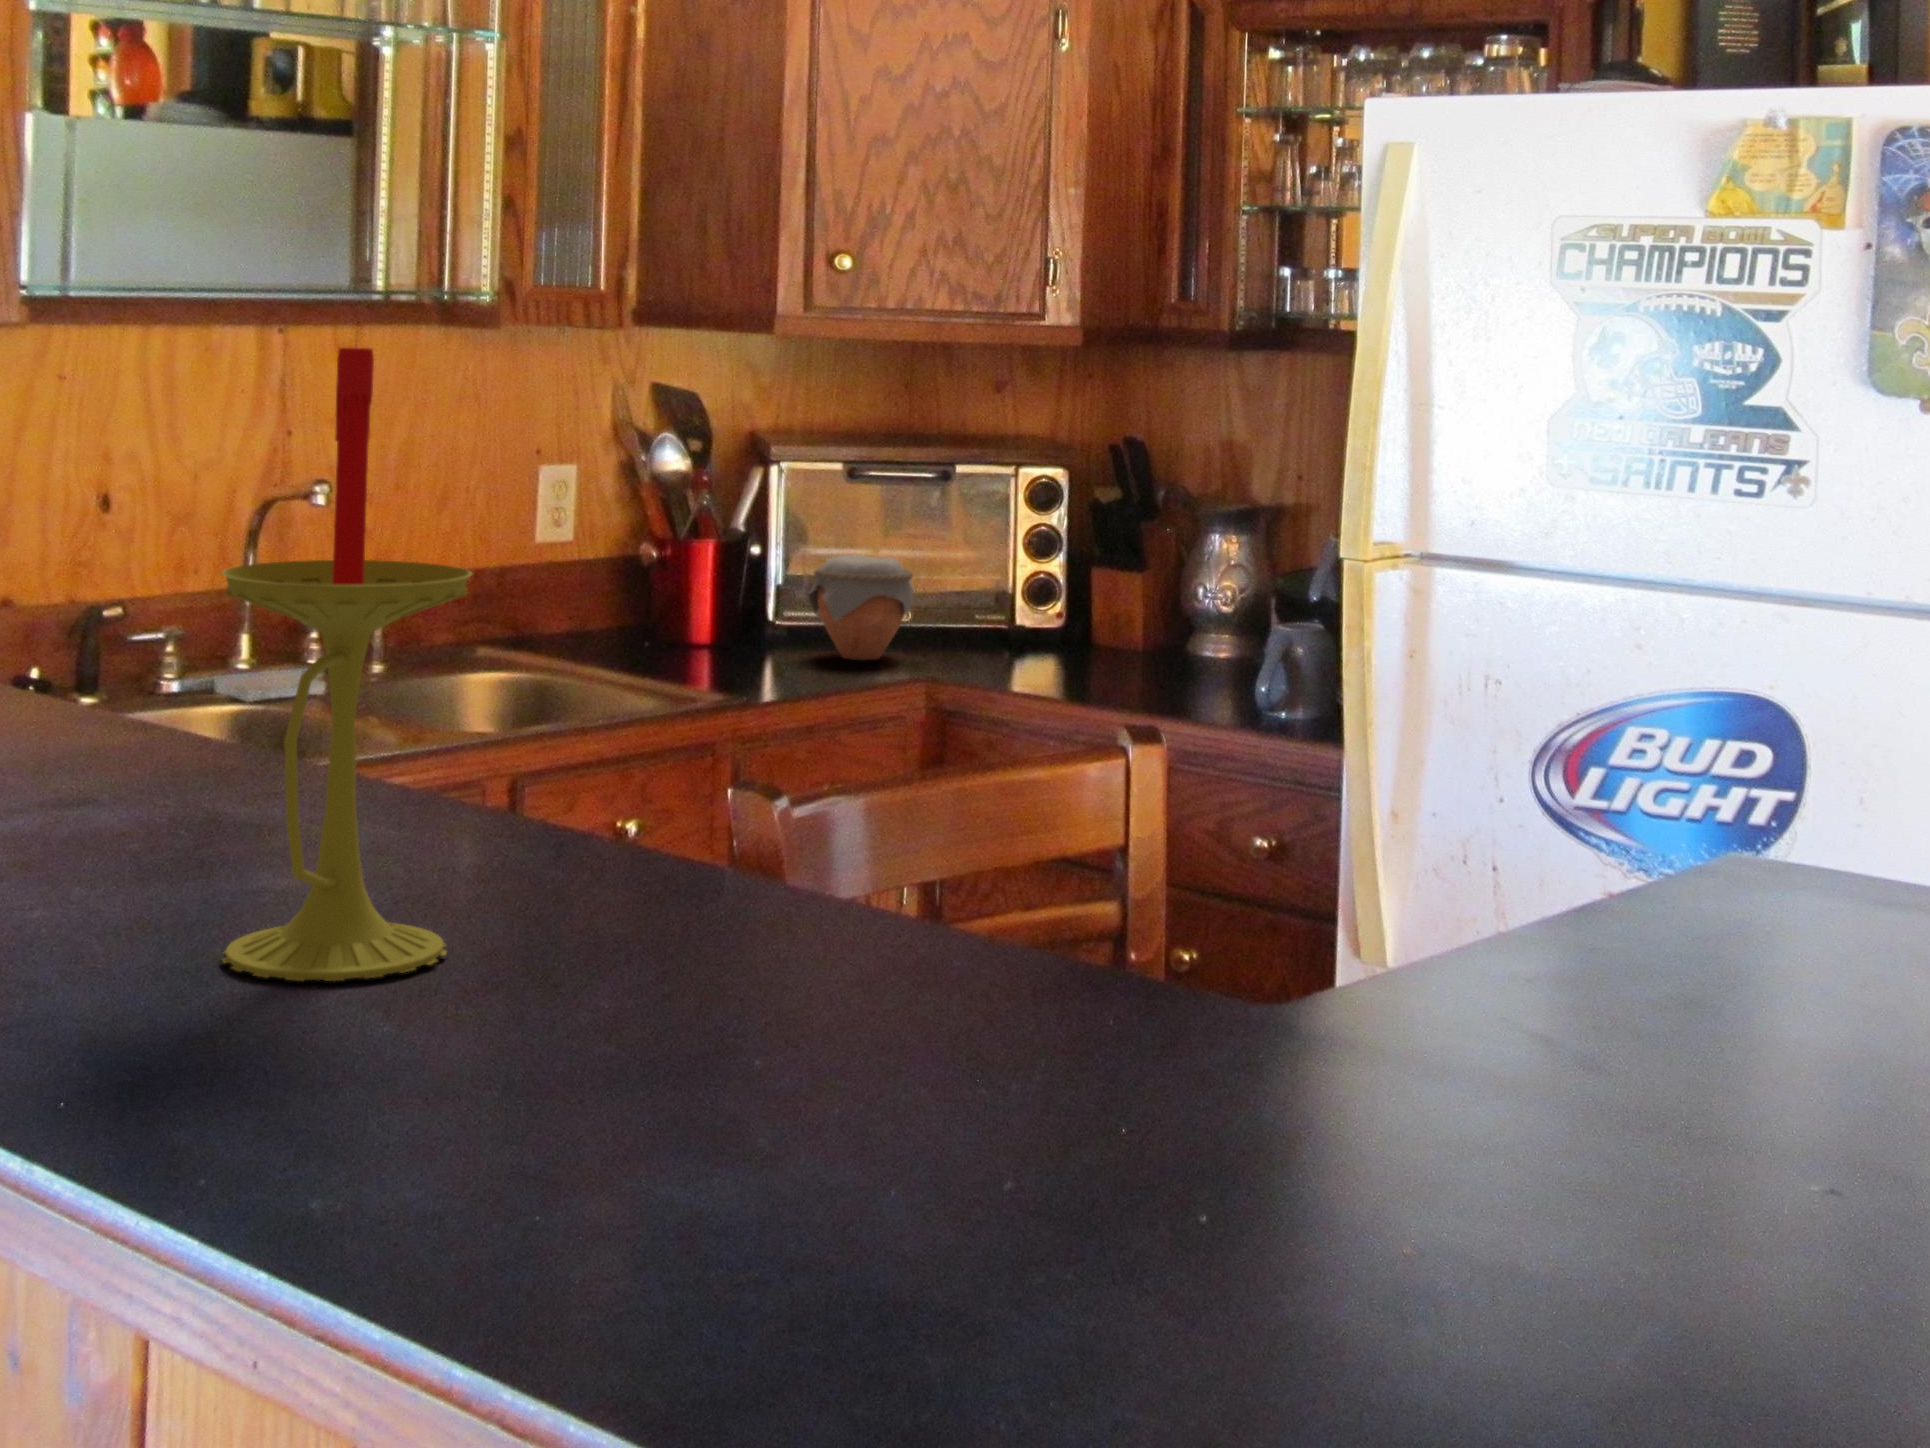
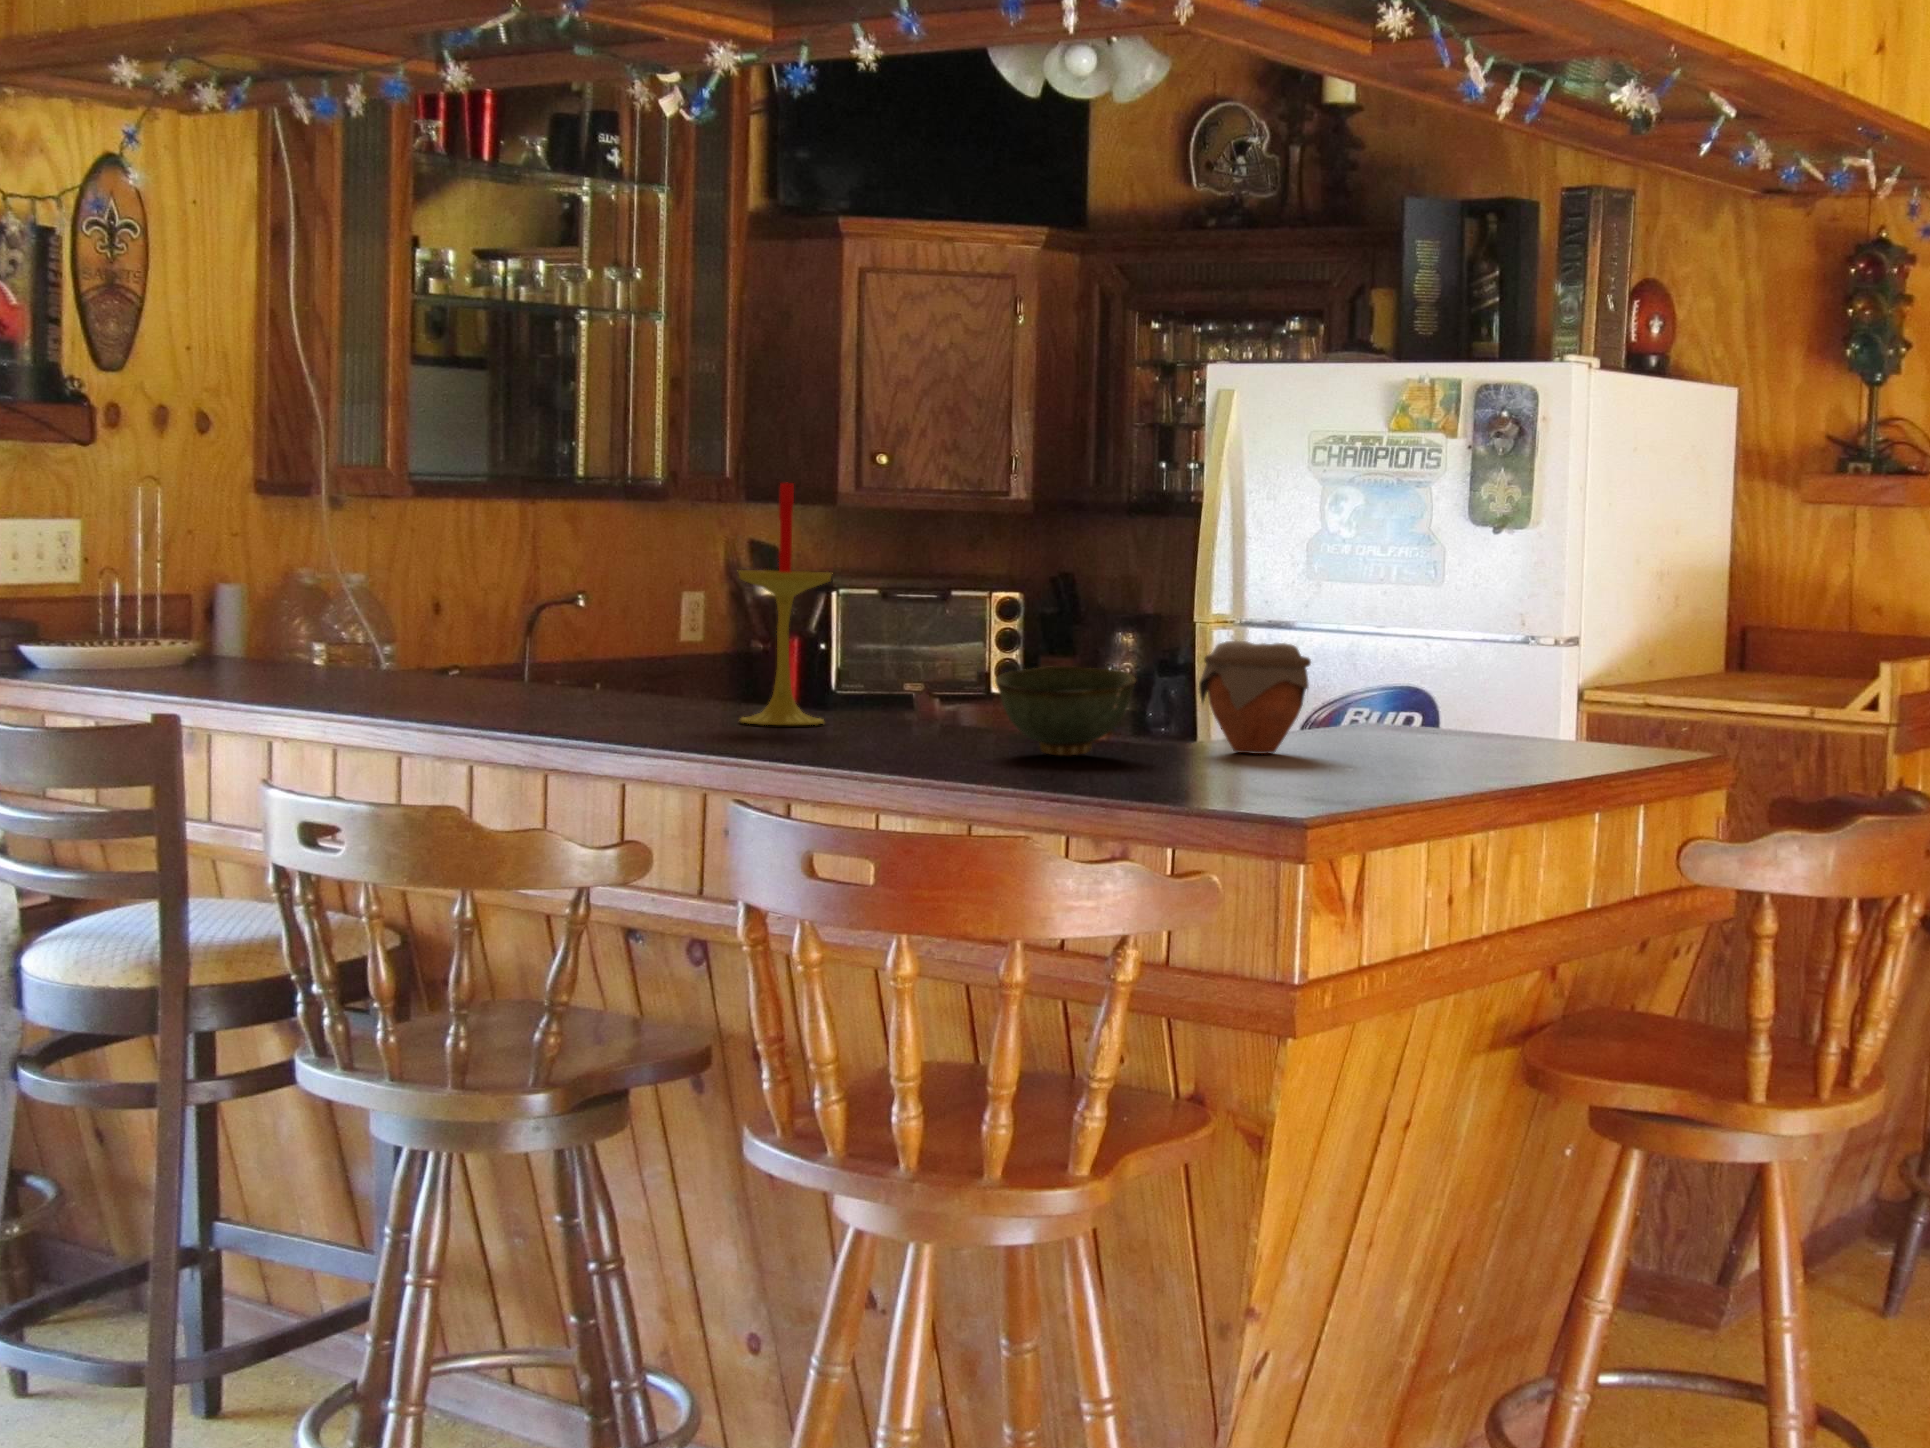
jar: present [809,555,914,660] -> present [1199,641,1311,754]
bowl: none [784,916,1229,1252] -> present [995,666,1136,756]

